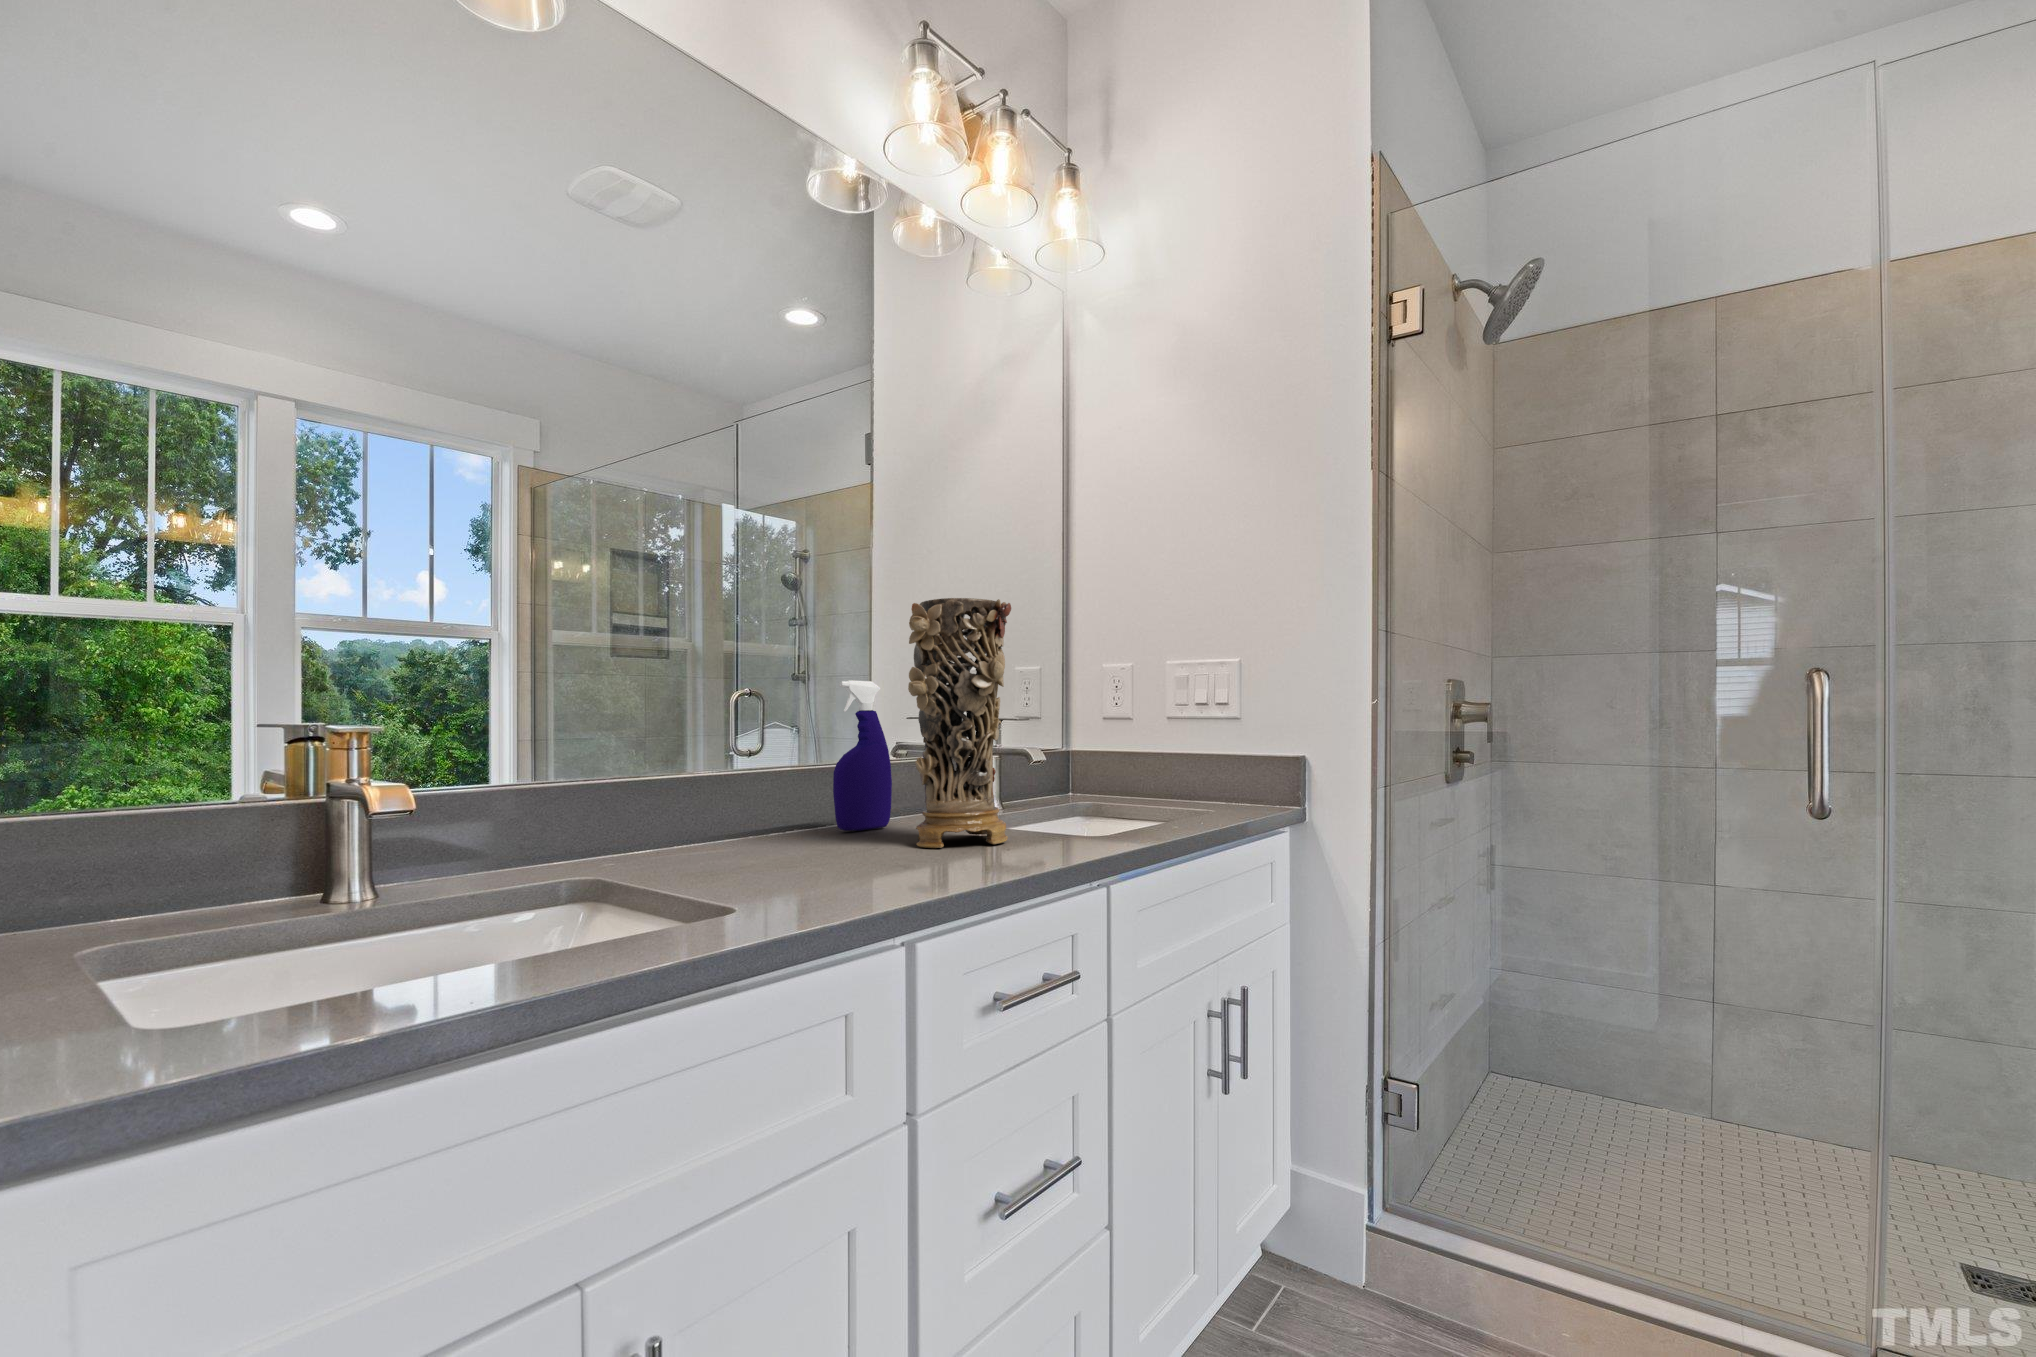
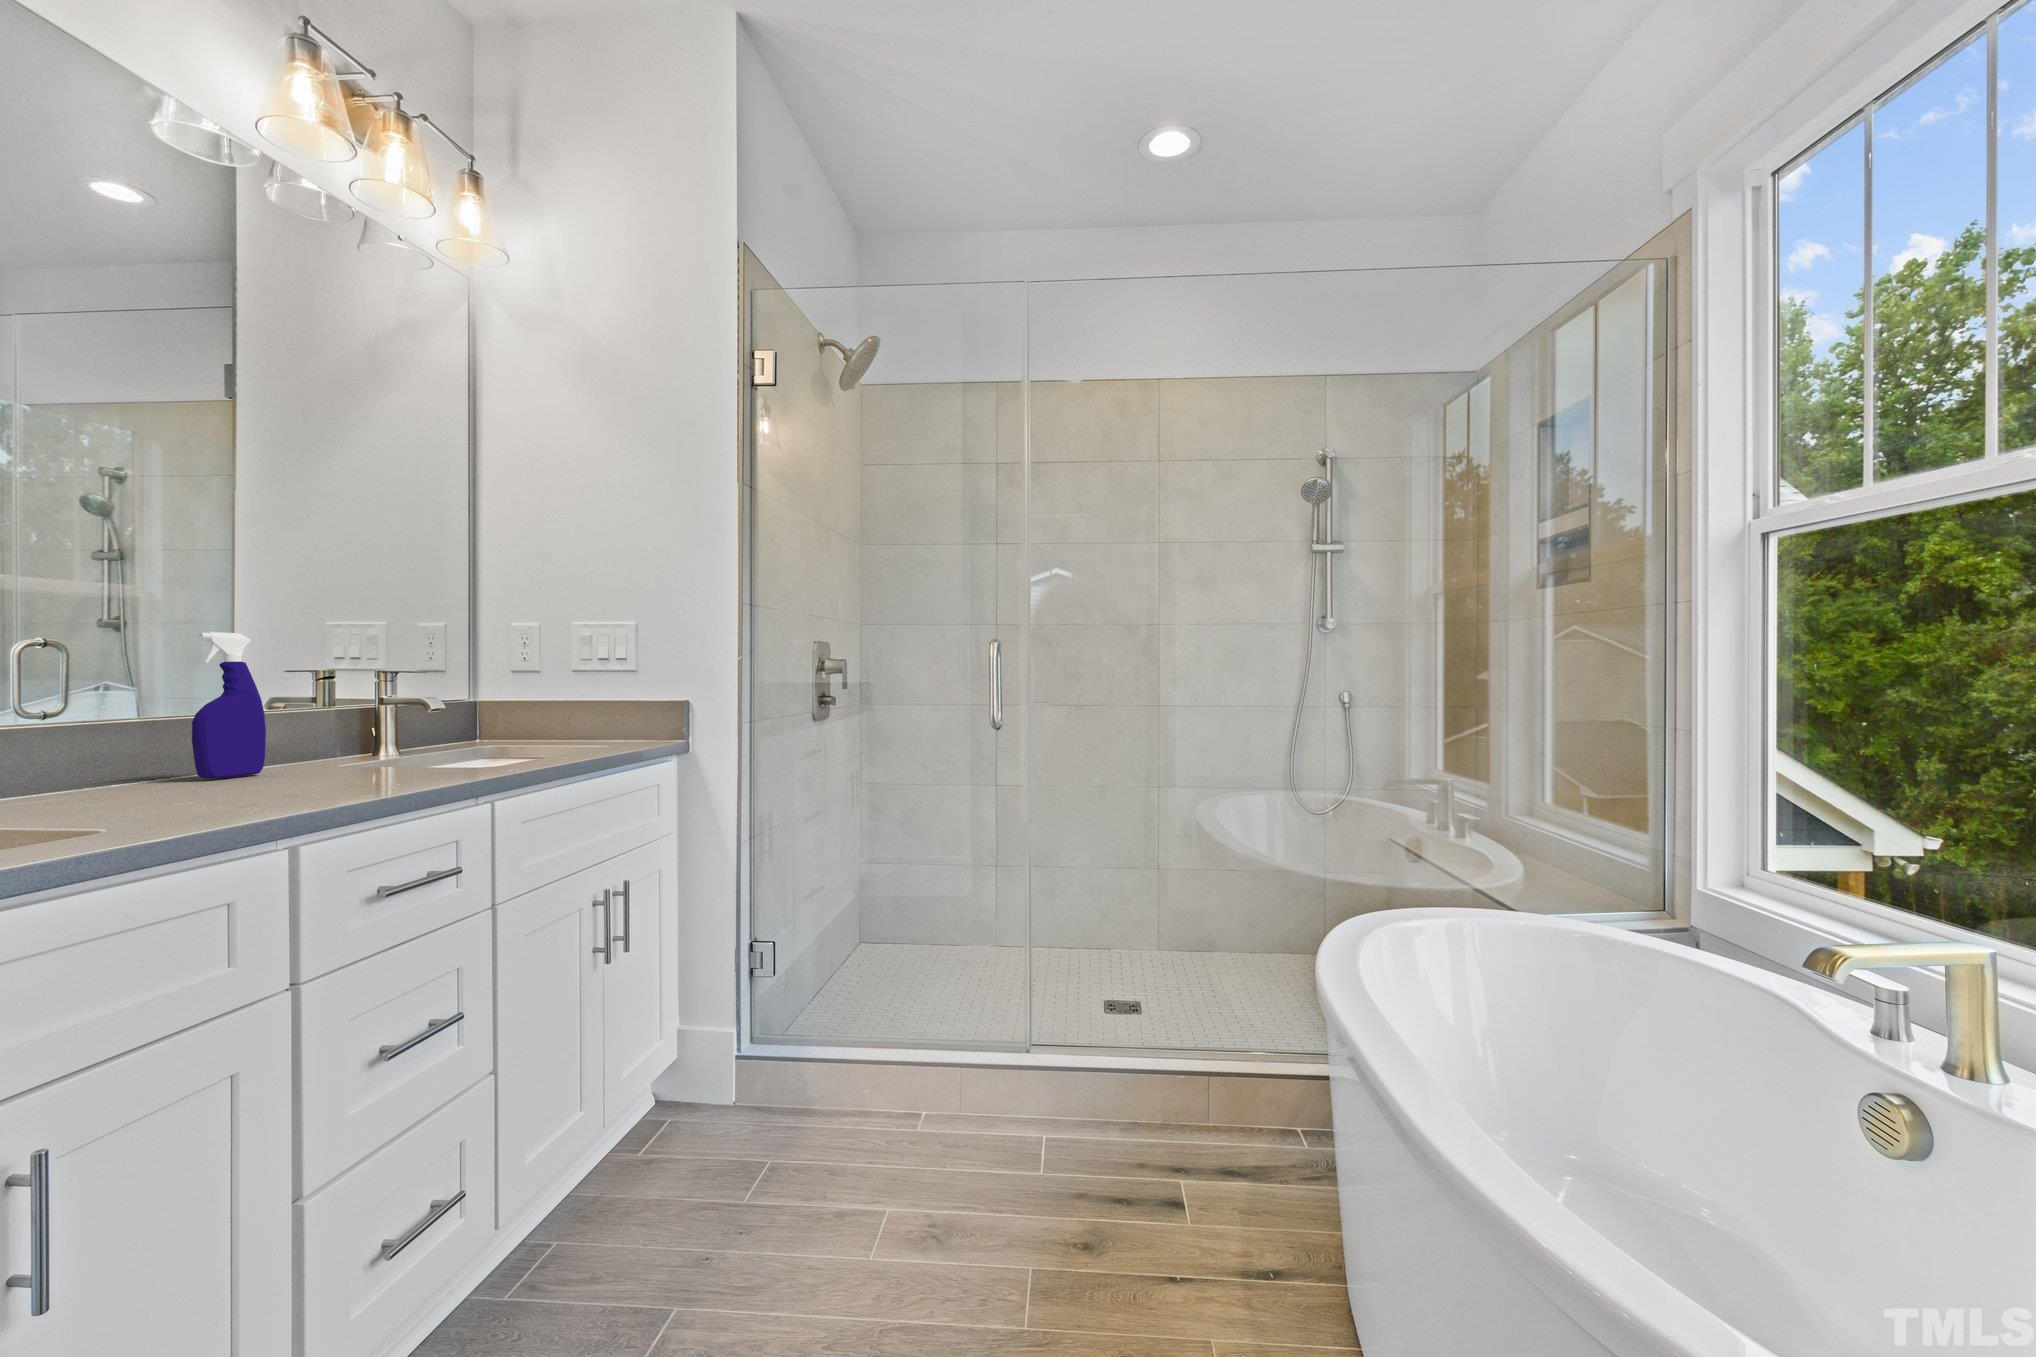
decorative vase: present [908,598,1011,848] -> none [288,562,401,784]

